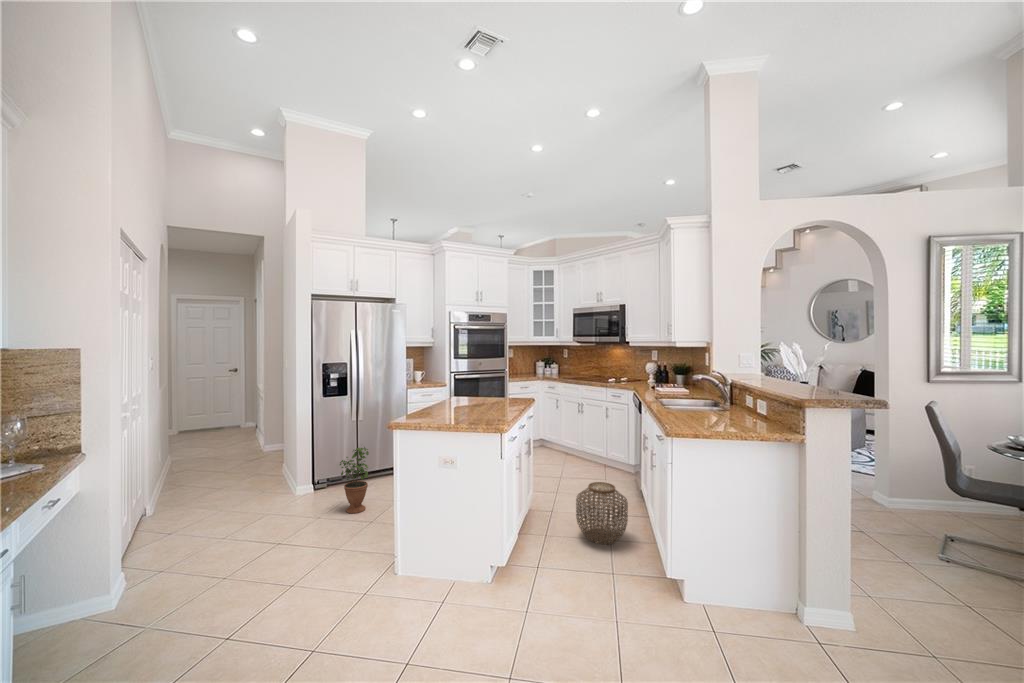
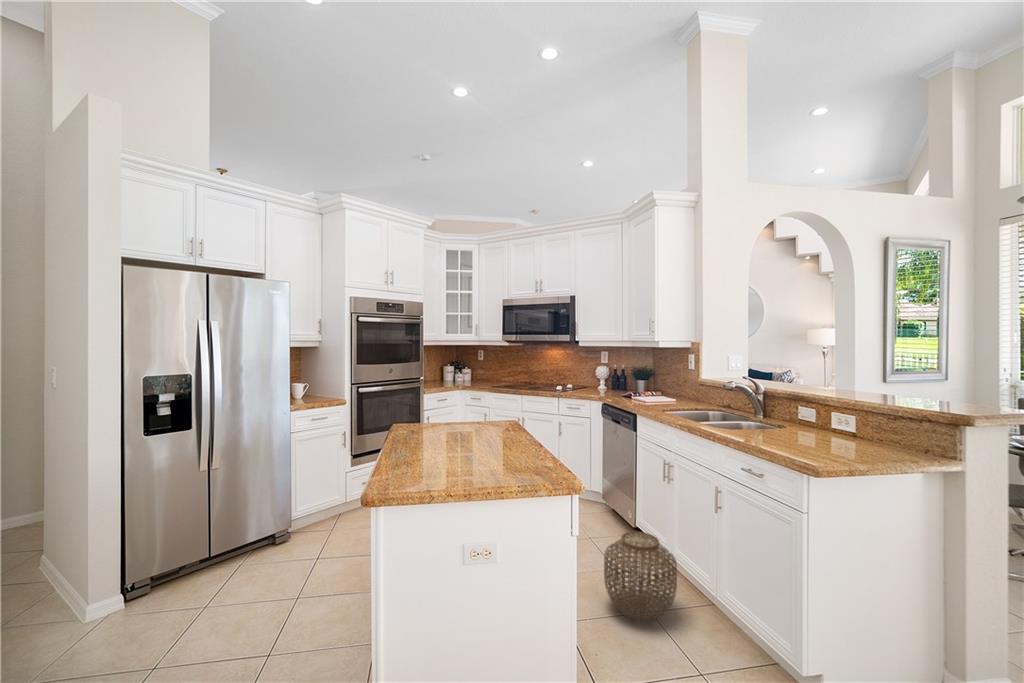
potted plant: present [340,447,369,514] -> none [195,515,253,644]

